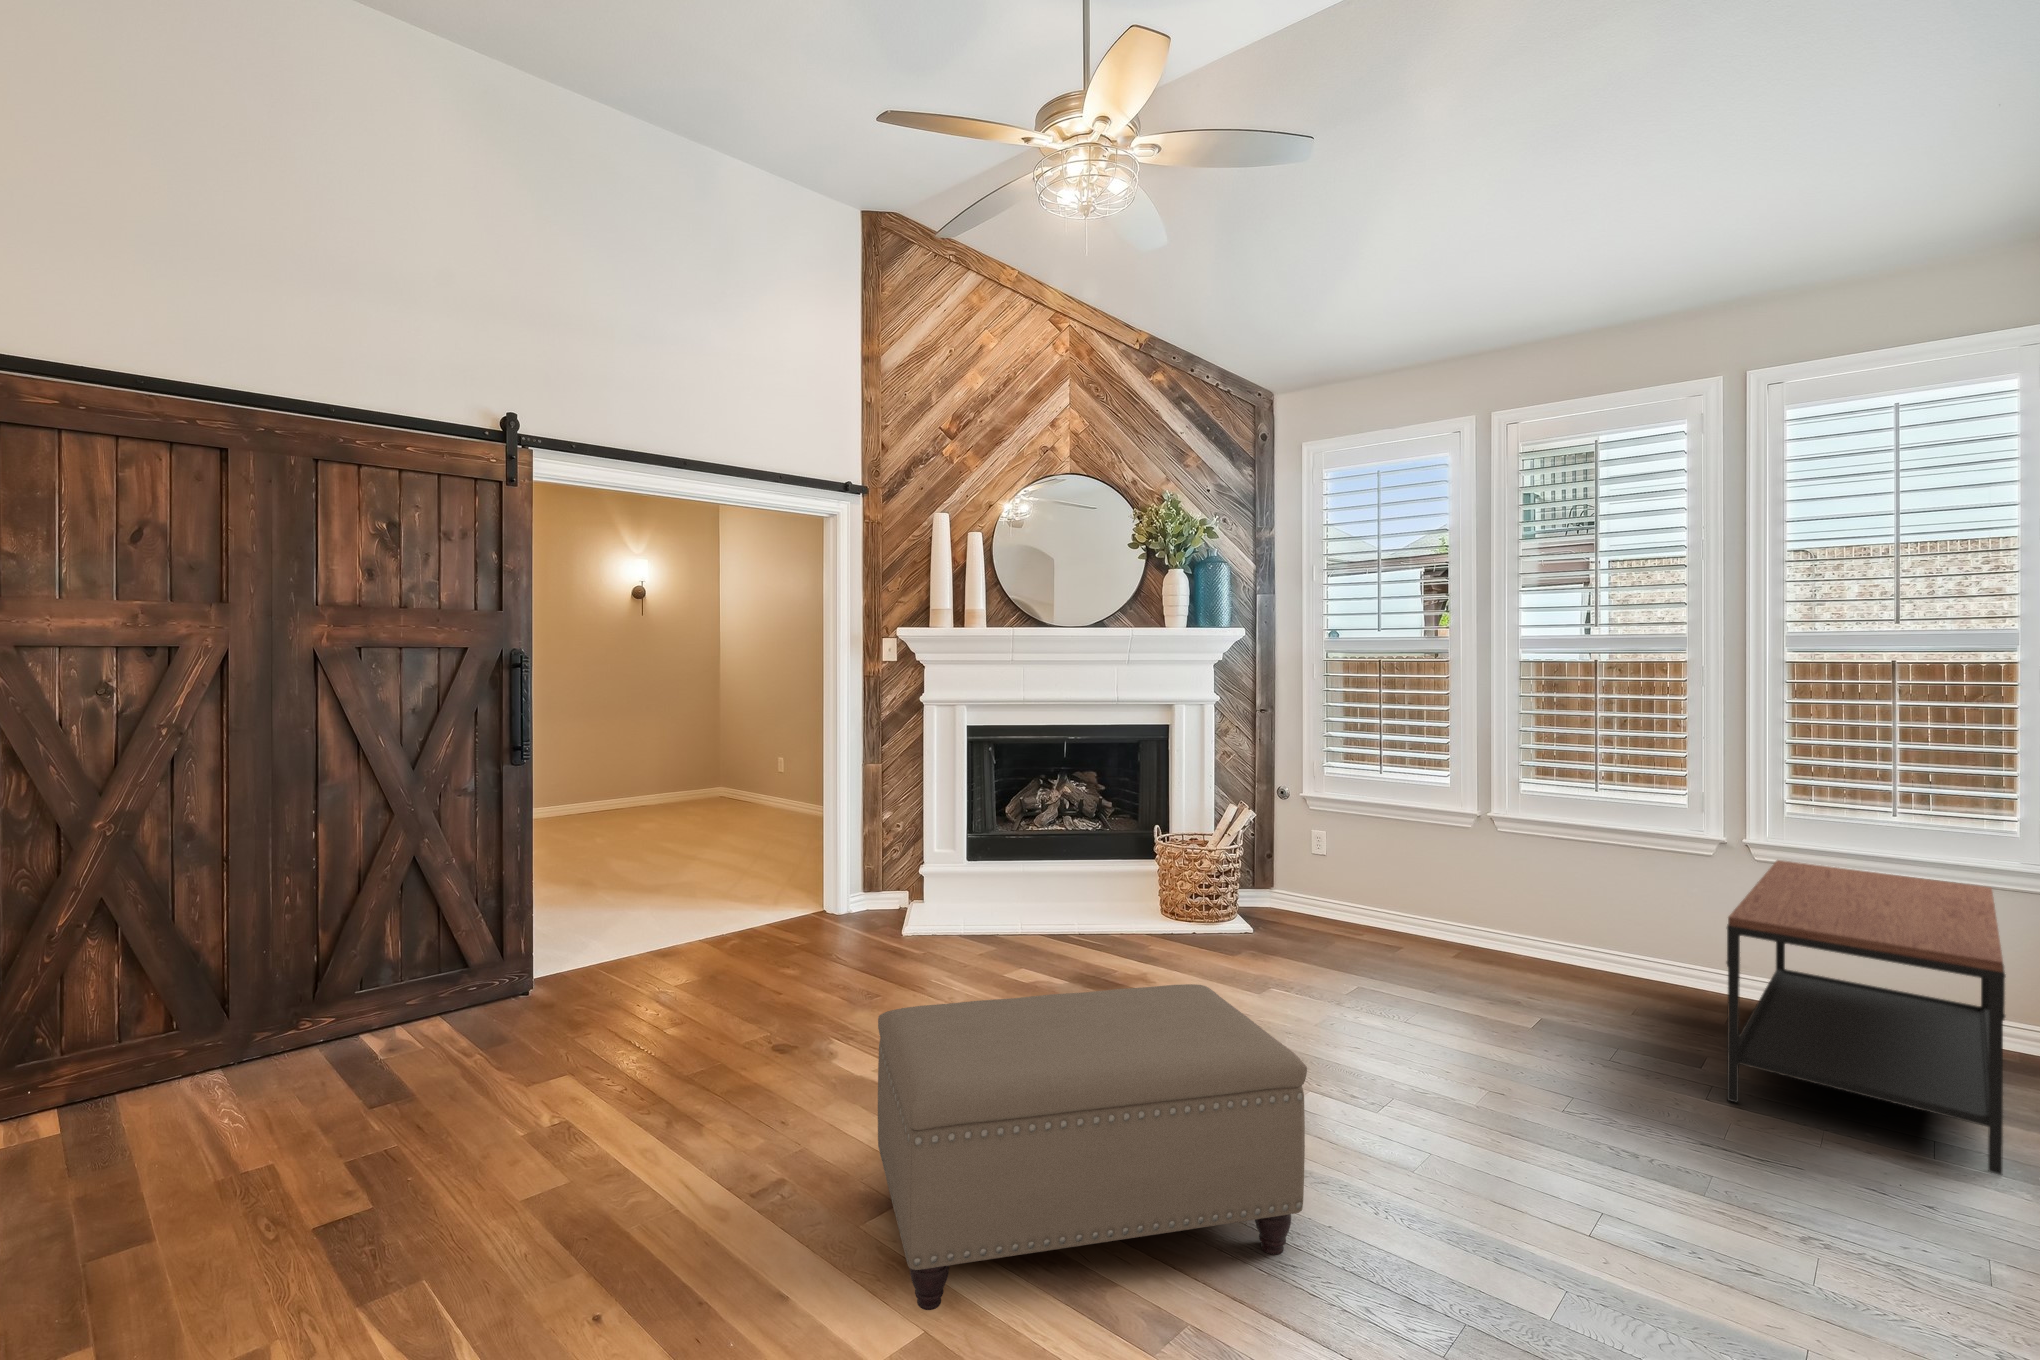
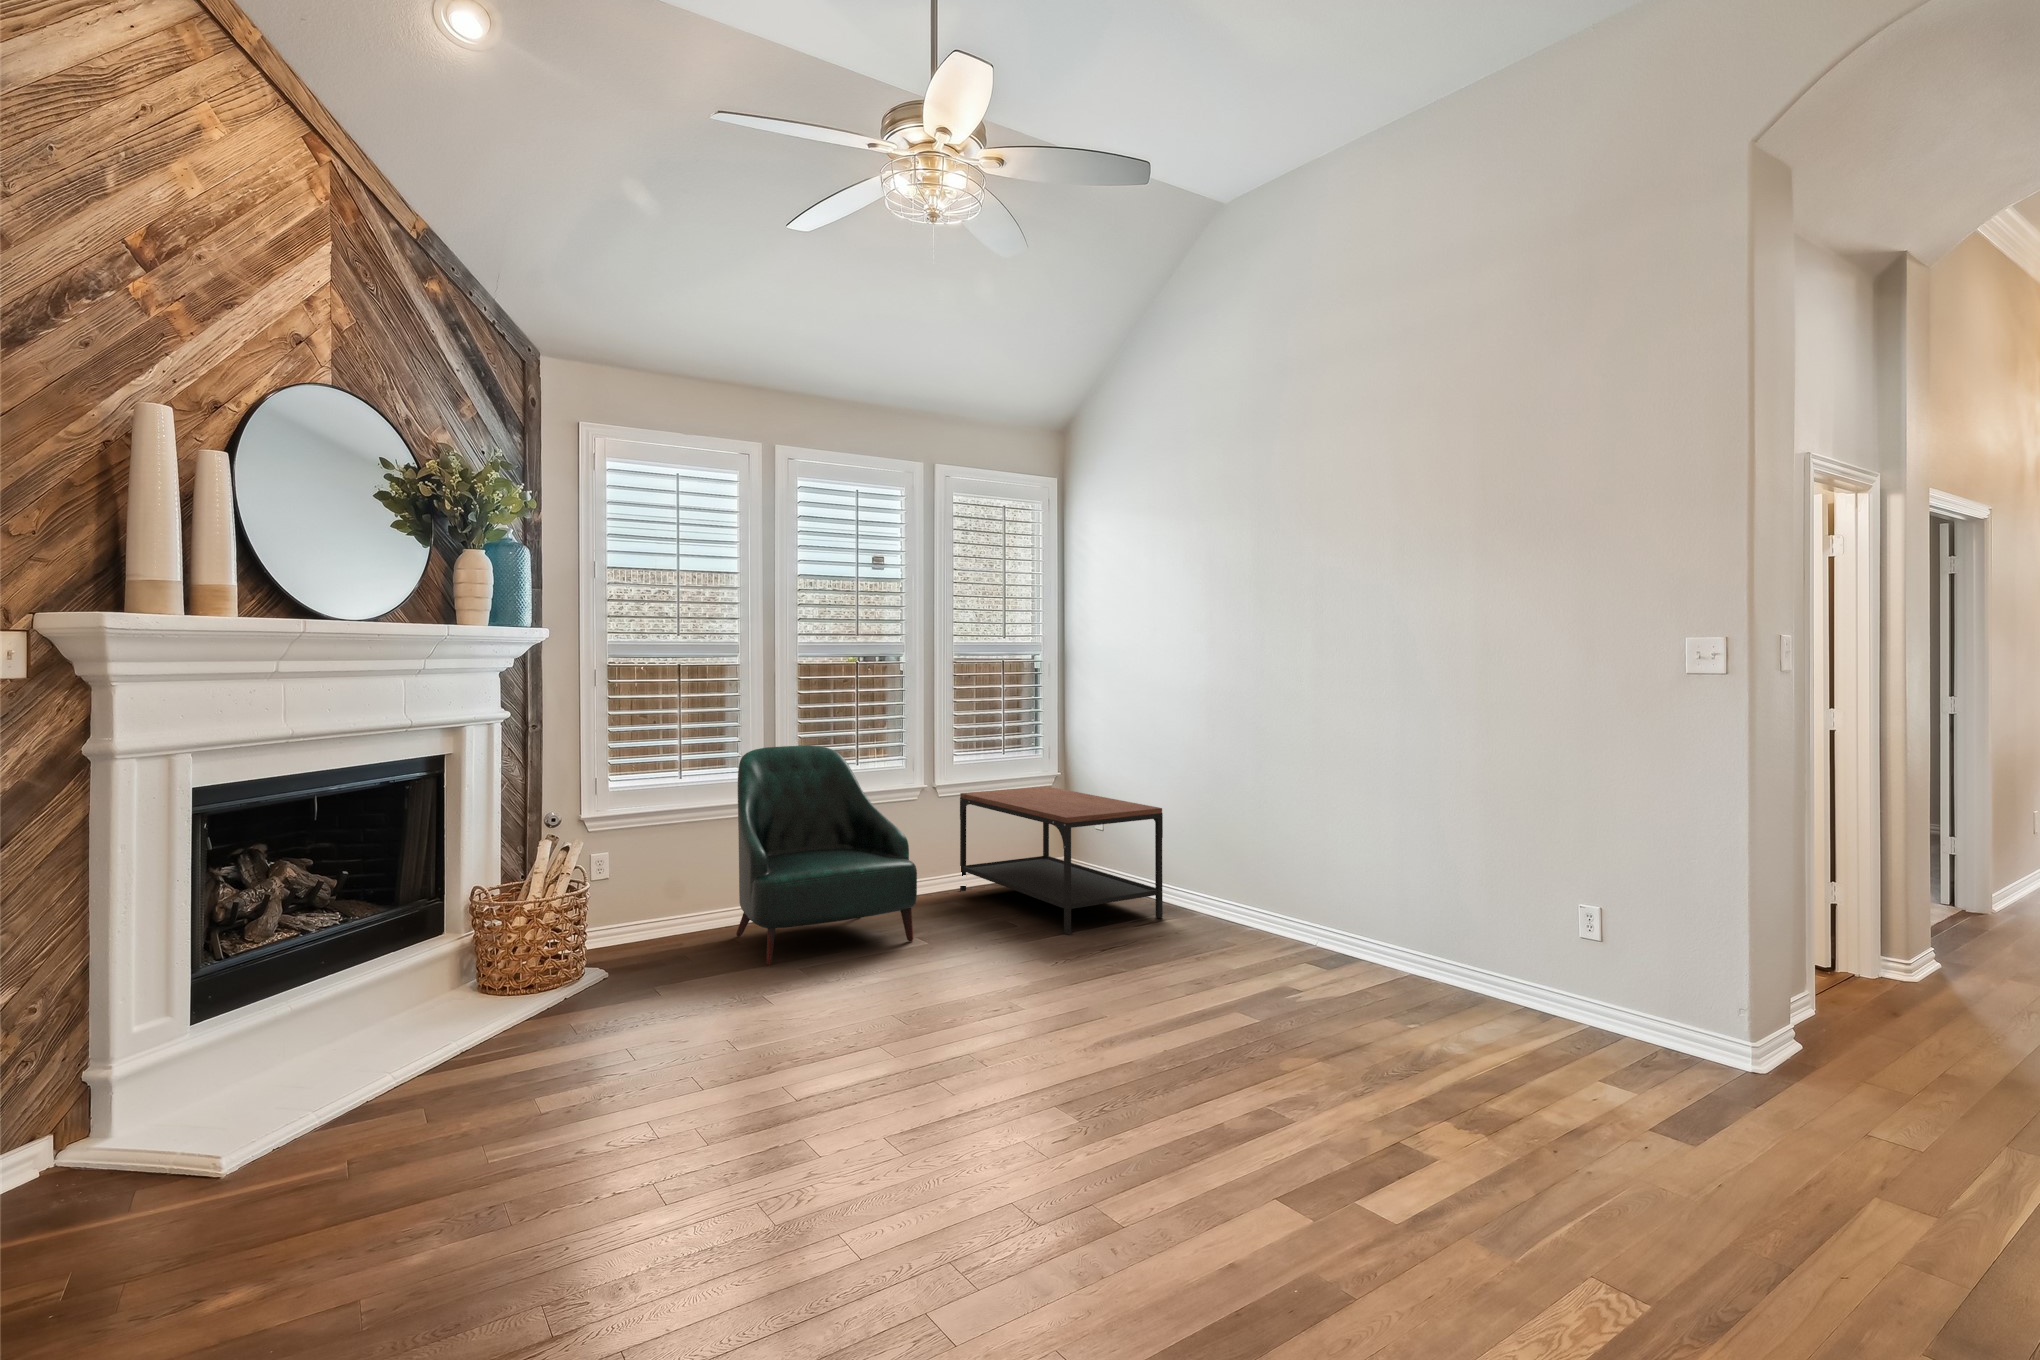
armchair: none [1342,753,1556,1014] -> present [736,745,917,966]
ottoman: present [878,984,1307,1310] -> none [1025,933,1250,1236]

